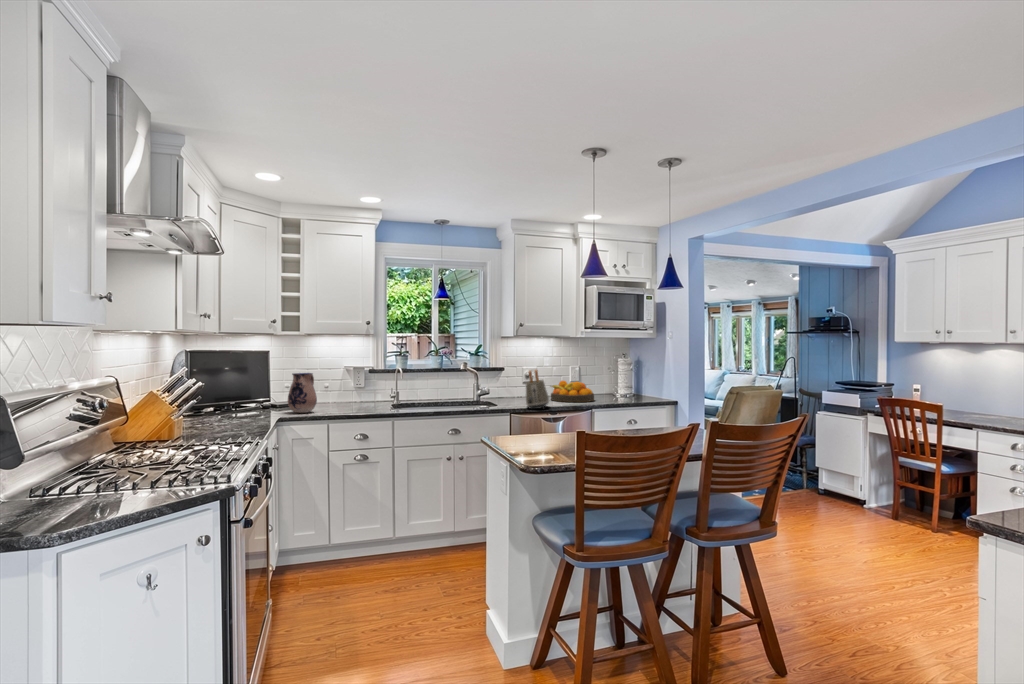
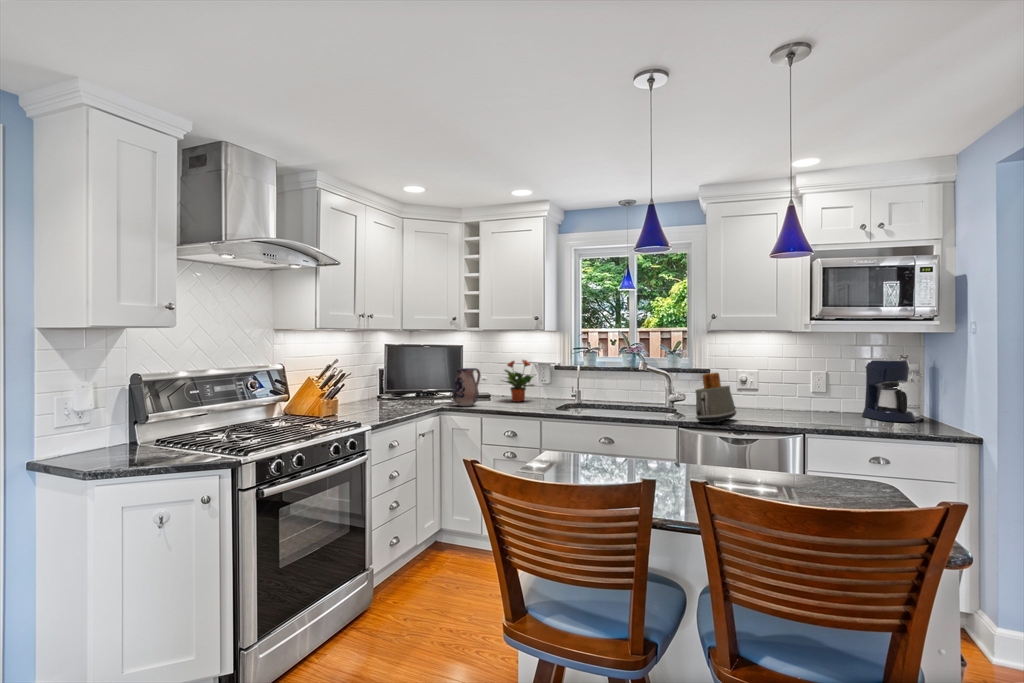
coffee maker: none [610,358,642,400] -> present [862,360,916,422]
potted plant: none [325,363,361,406] -> present [504,360,534,402]
fruit bowl: present [551,381,594,402] -> none [762,387,828,418]

